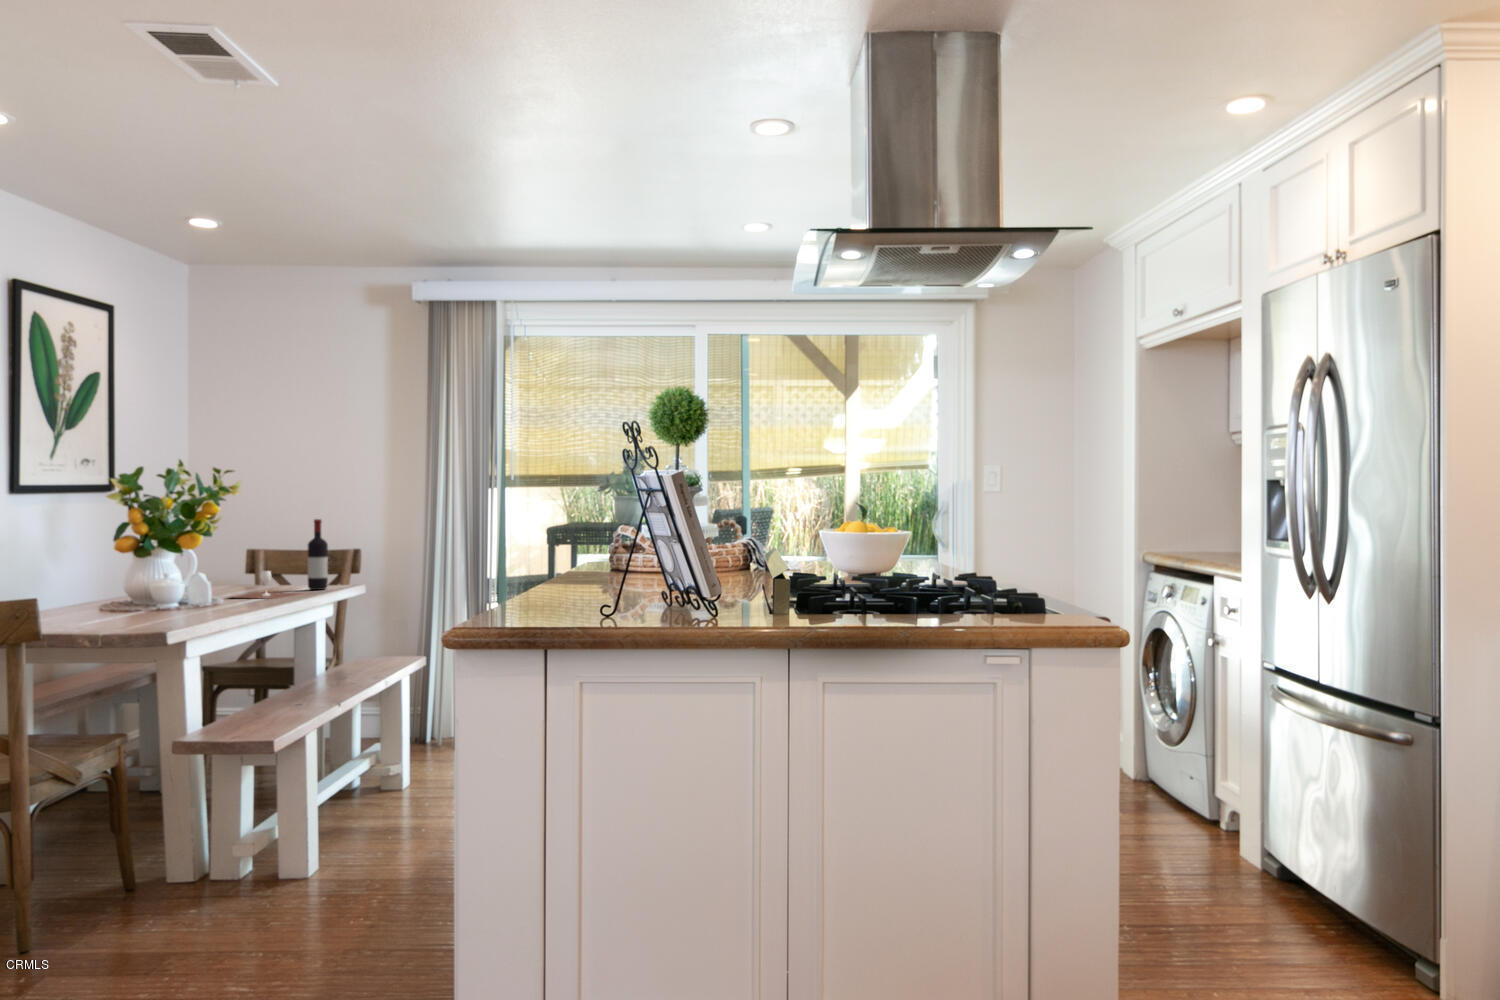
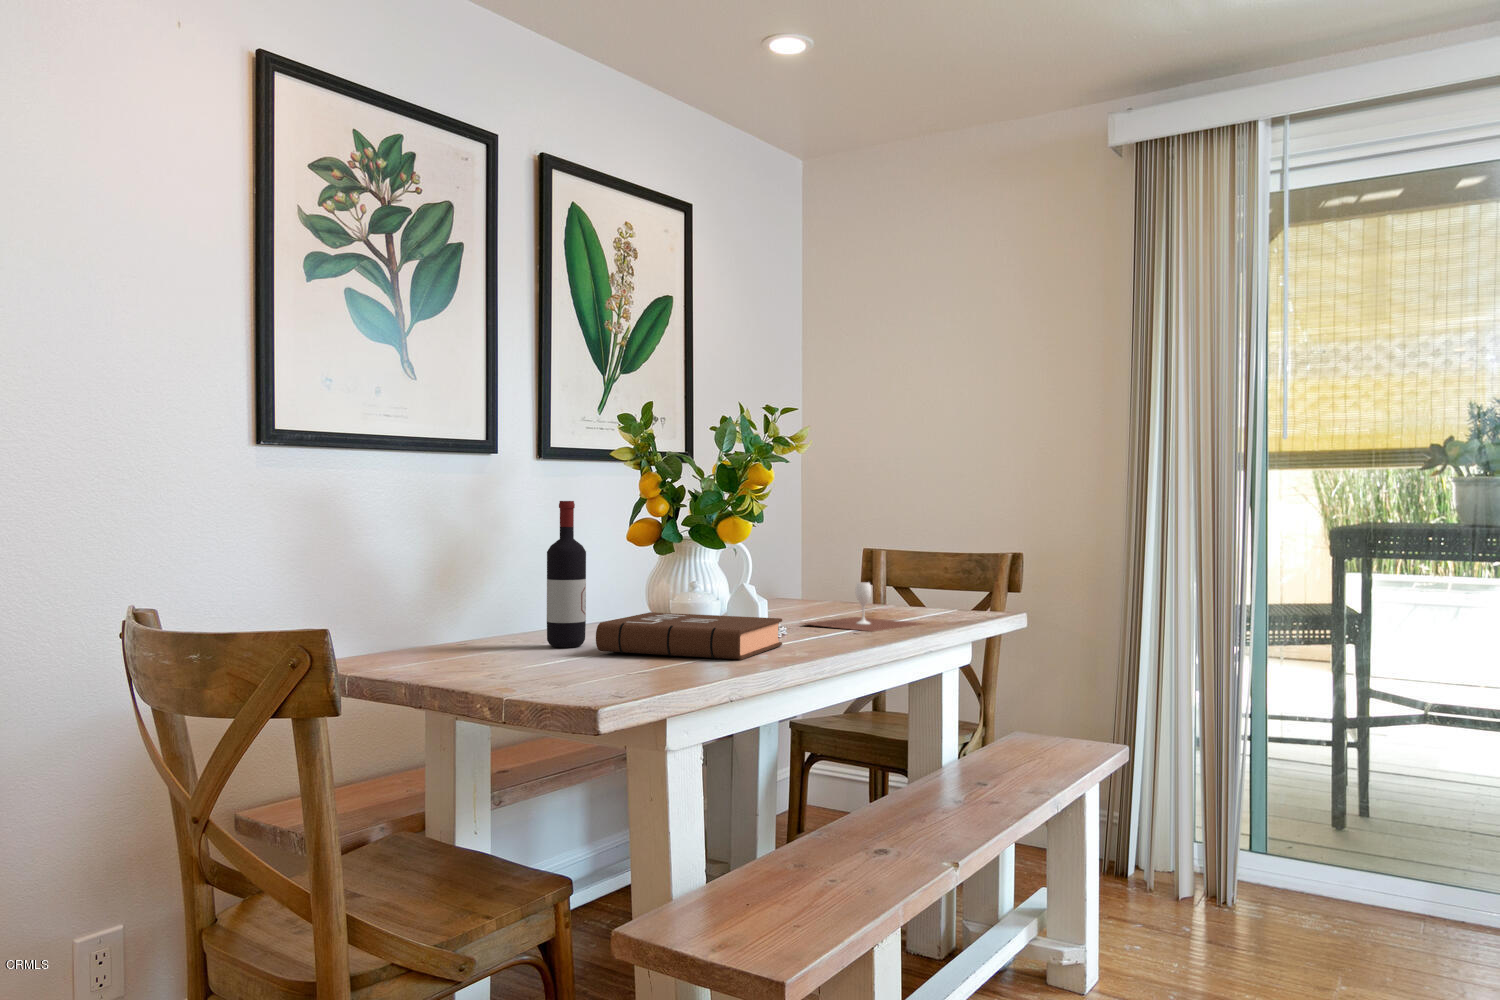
wine bottle: present [308,519,328,590] -> present [547,501,586,648]
book: none [114,592,227,616] -> present [596,612,782,660]

